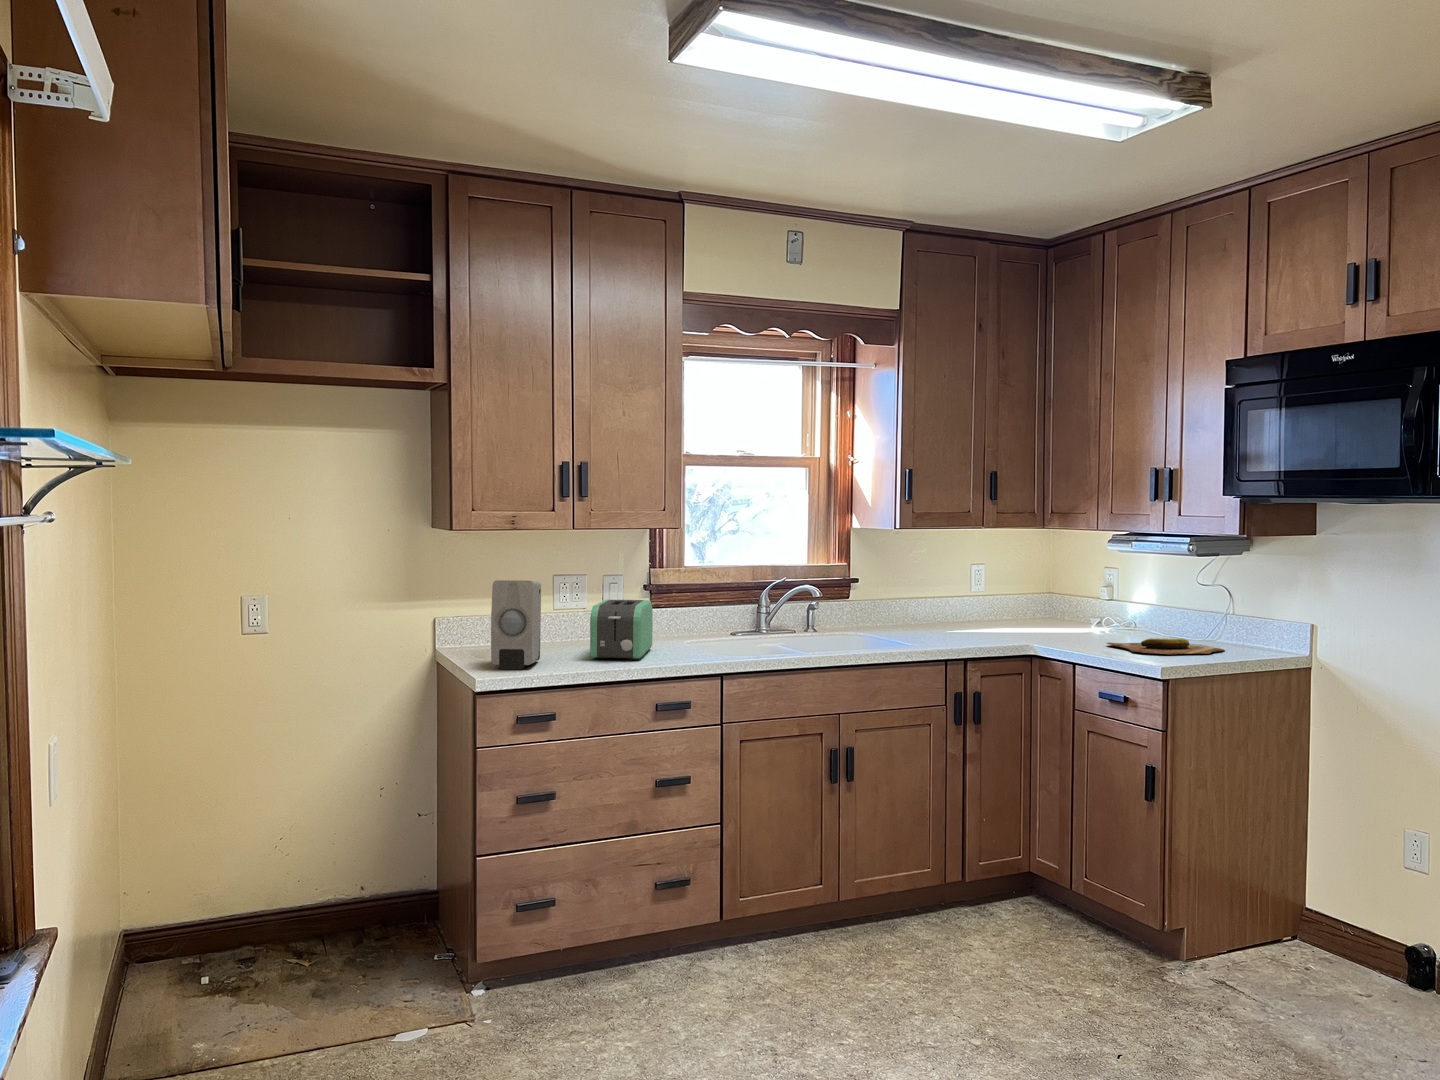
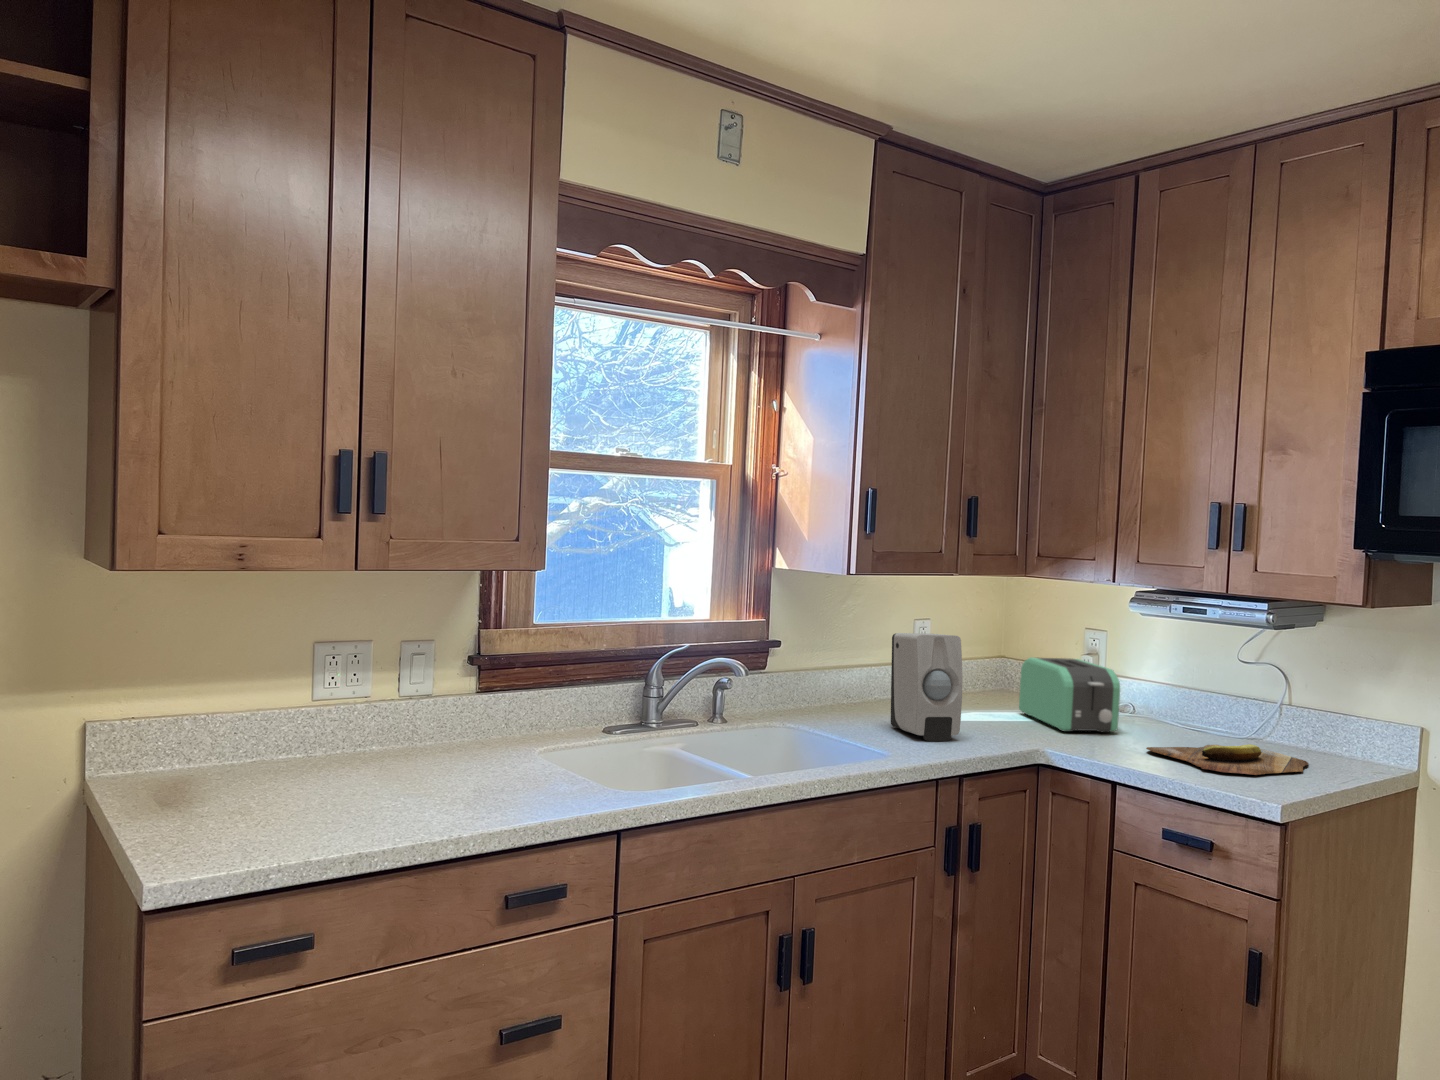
soap dispenser: present [491,580,541,670] -> present [891,633,962,741]
toaster: present [590,600,653,660] -> present [1019,658,1120,732]

